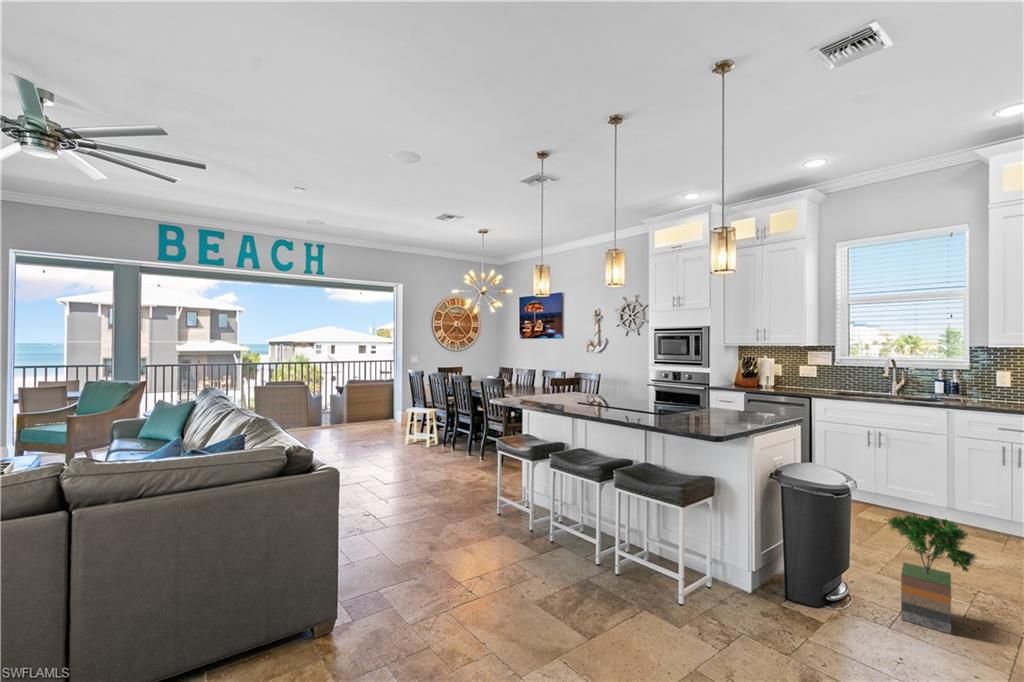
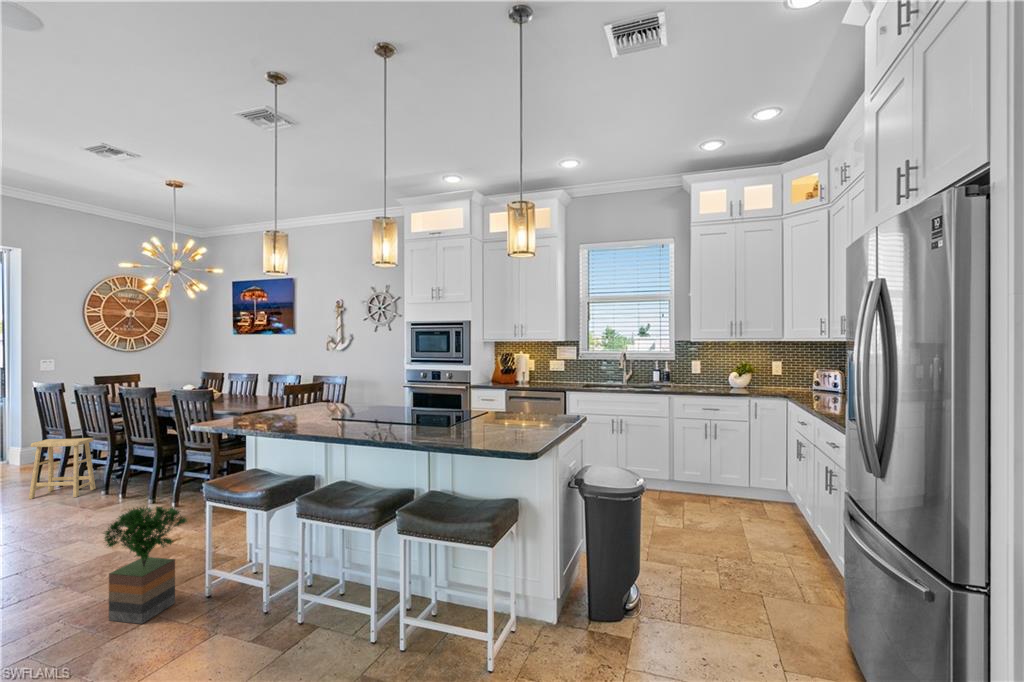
potted tree: present [888,513,976,634] -> present [104,507,187,624]

